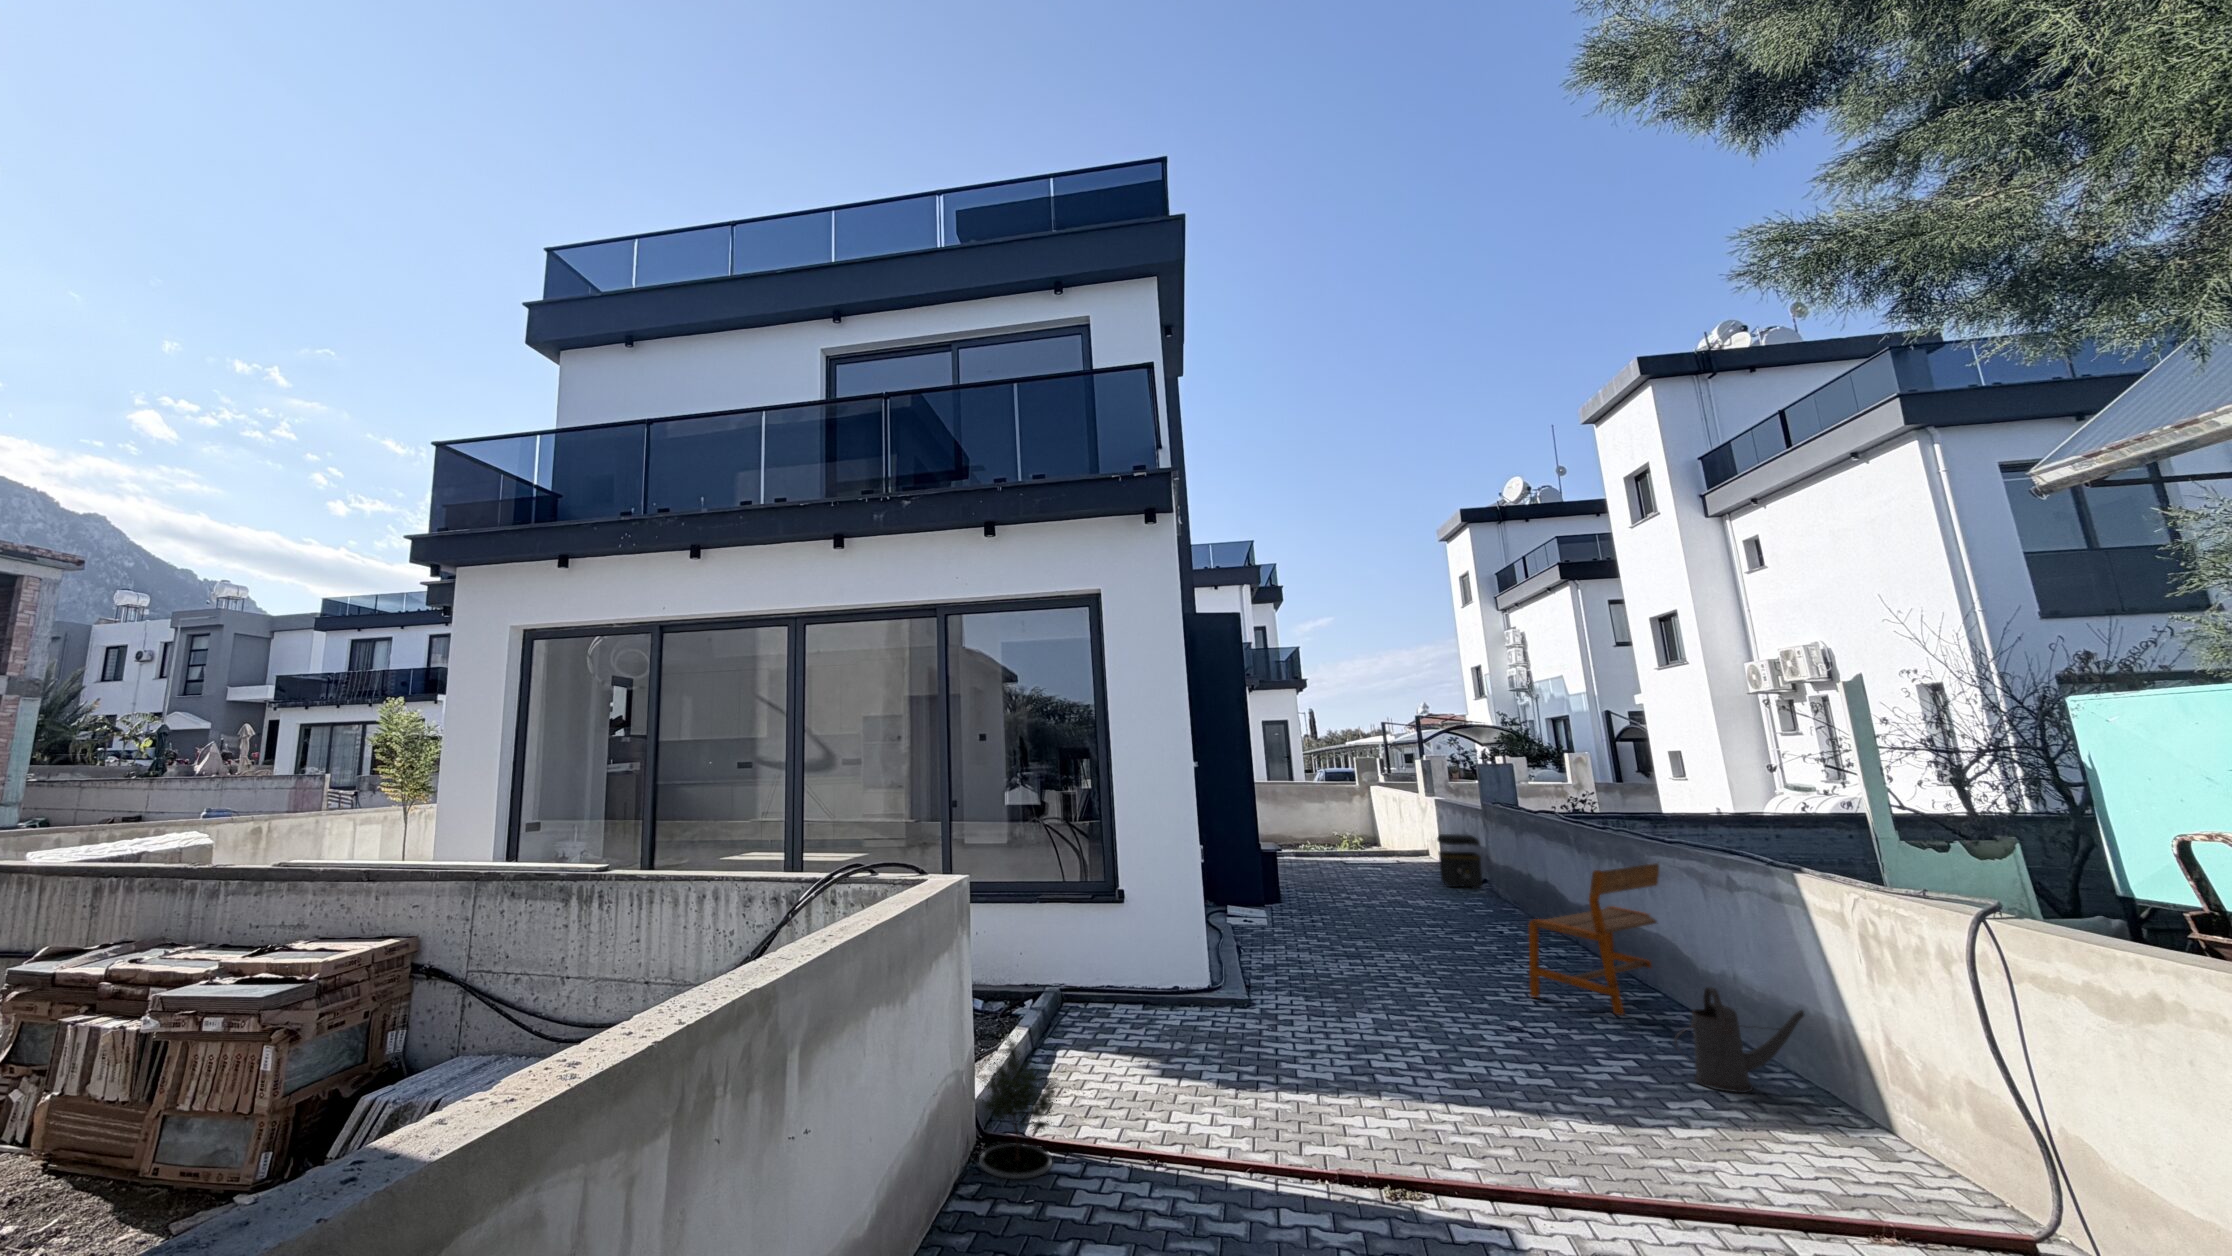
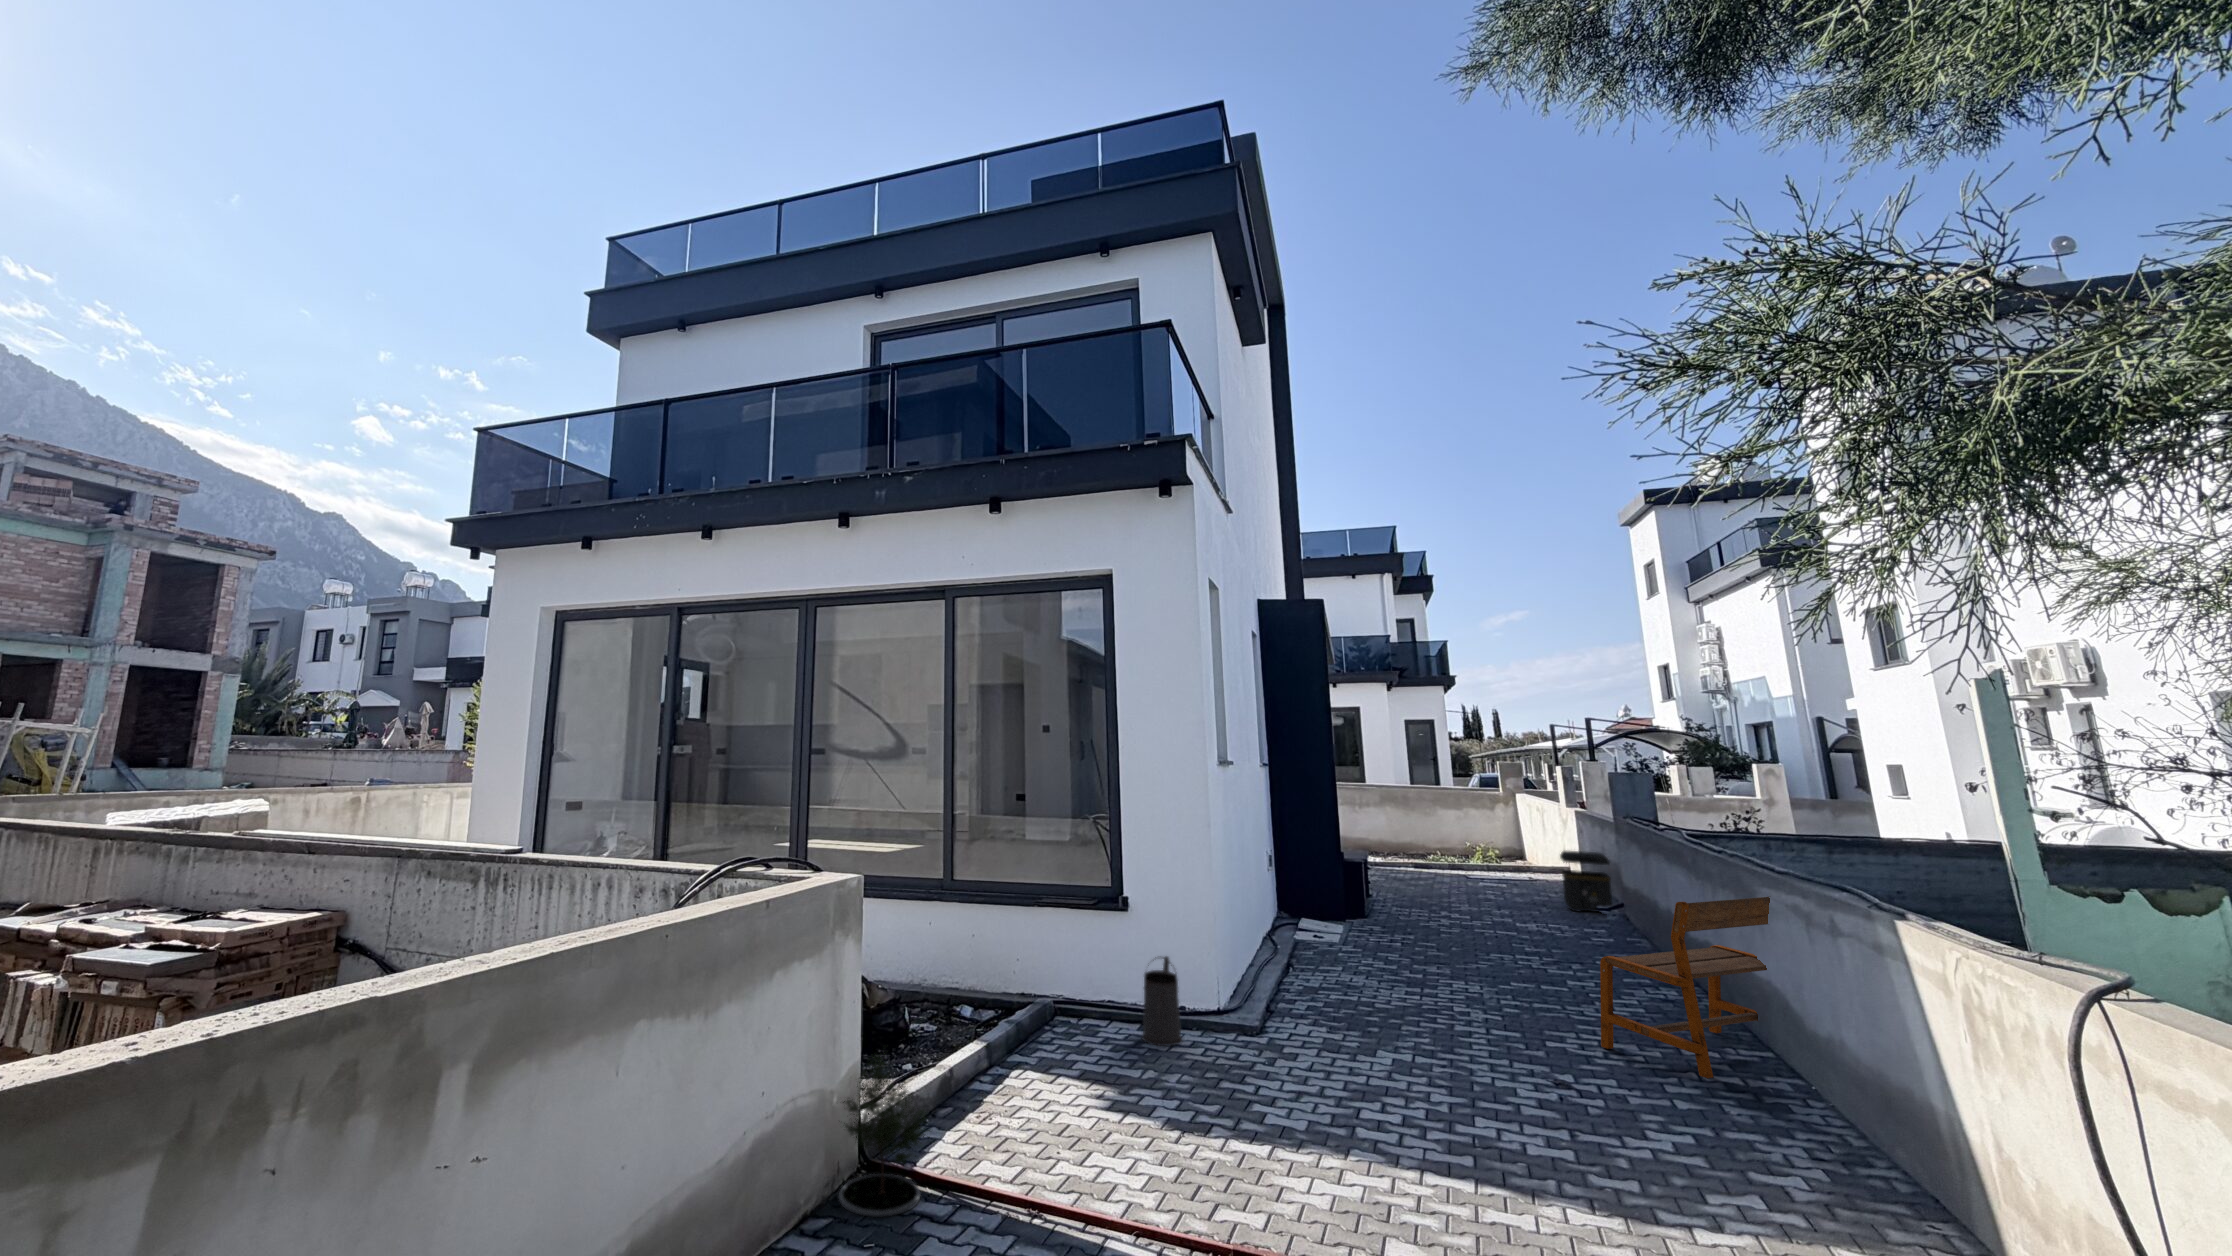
watering can: present [1674,987,1804,1093] -> present [1141,956,1183,1046]

